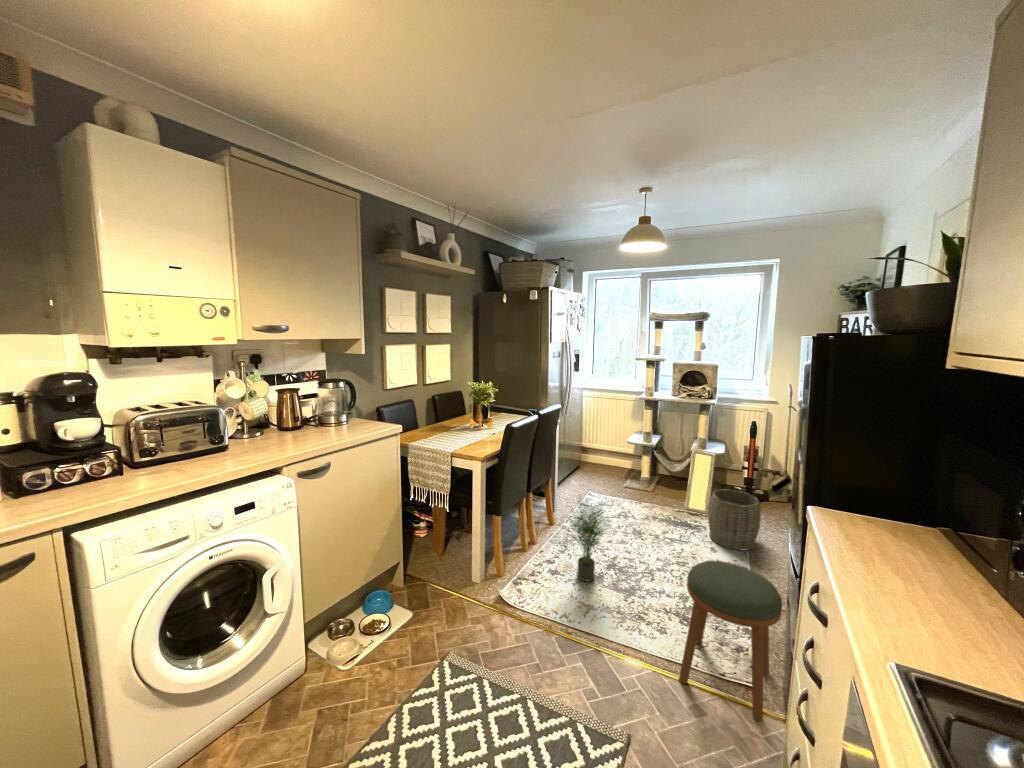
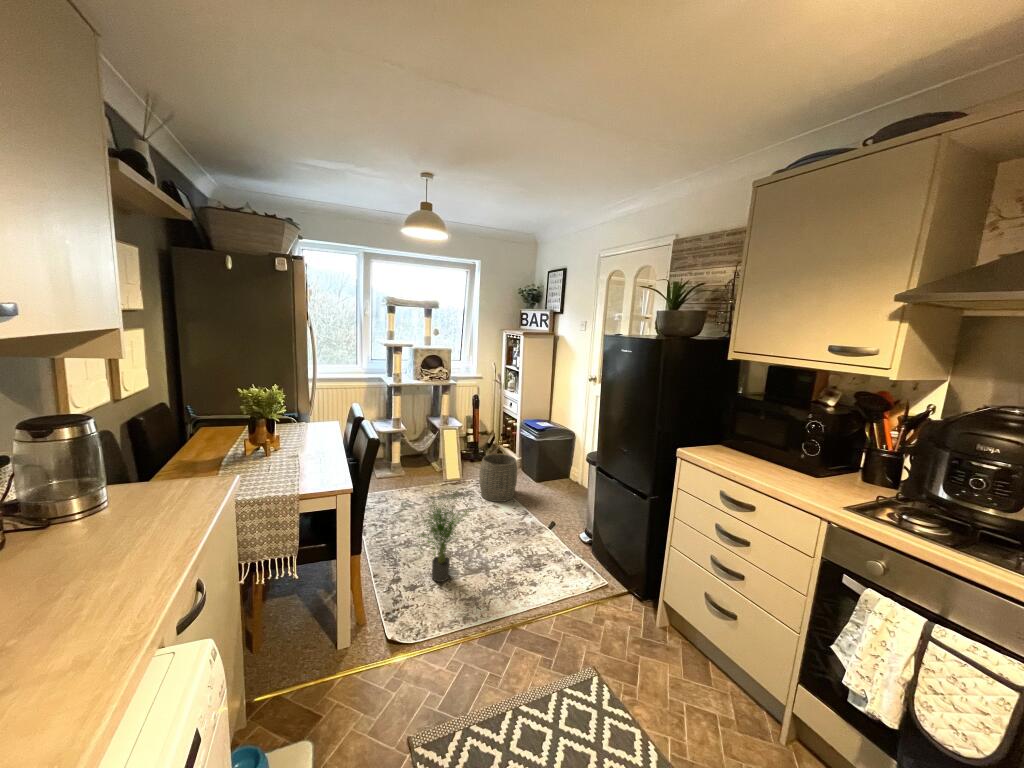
stool: present [679,560,782,722] -> none [552,504,624,608]

